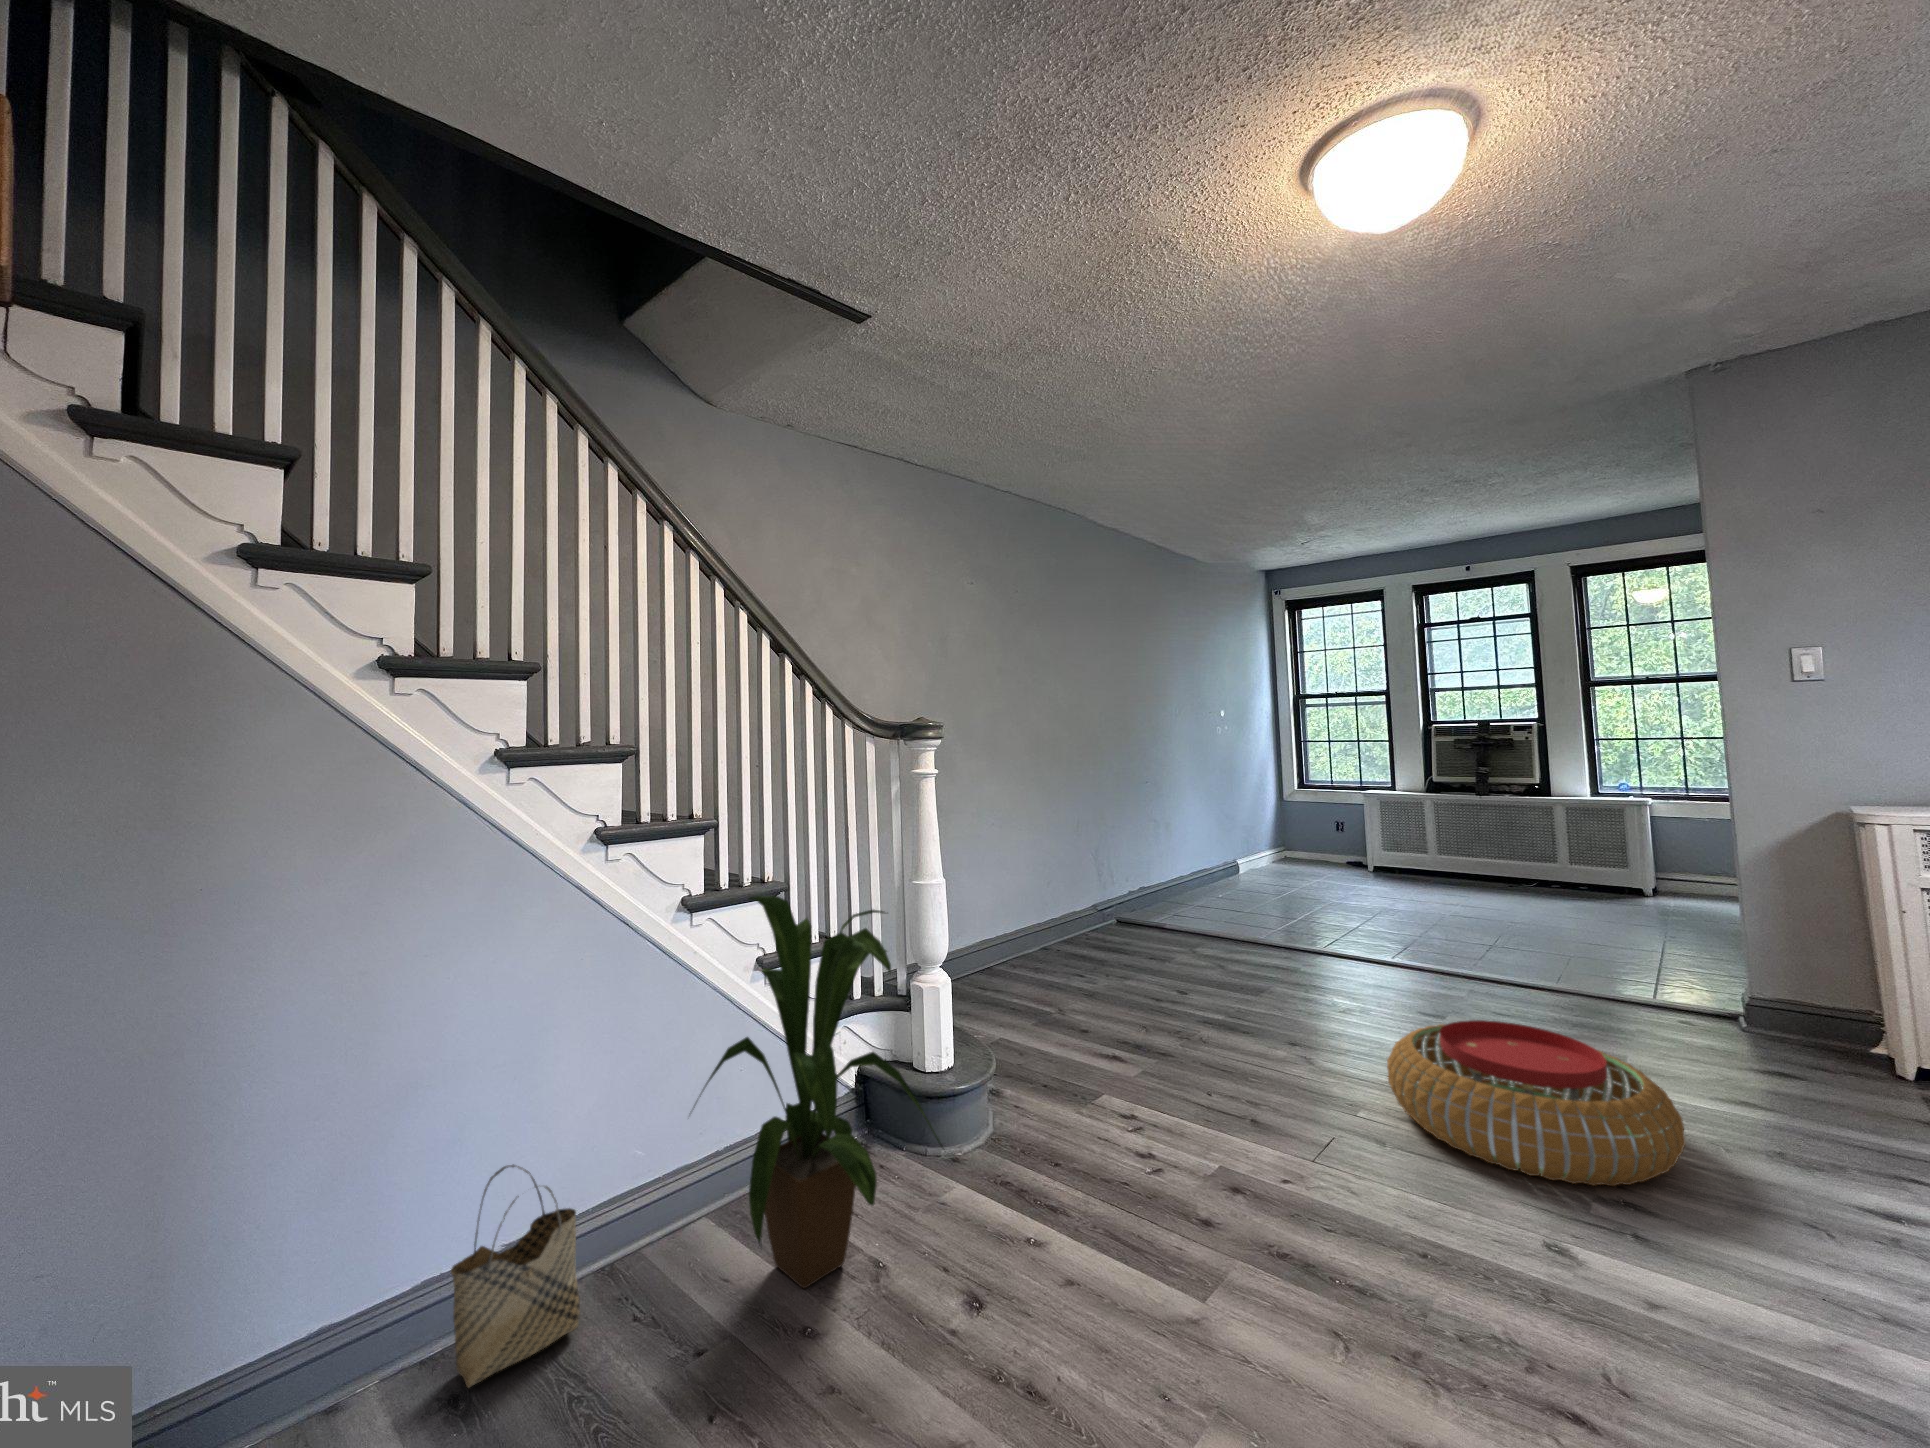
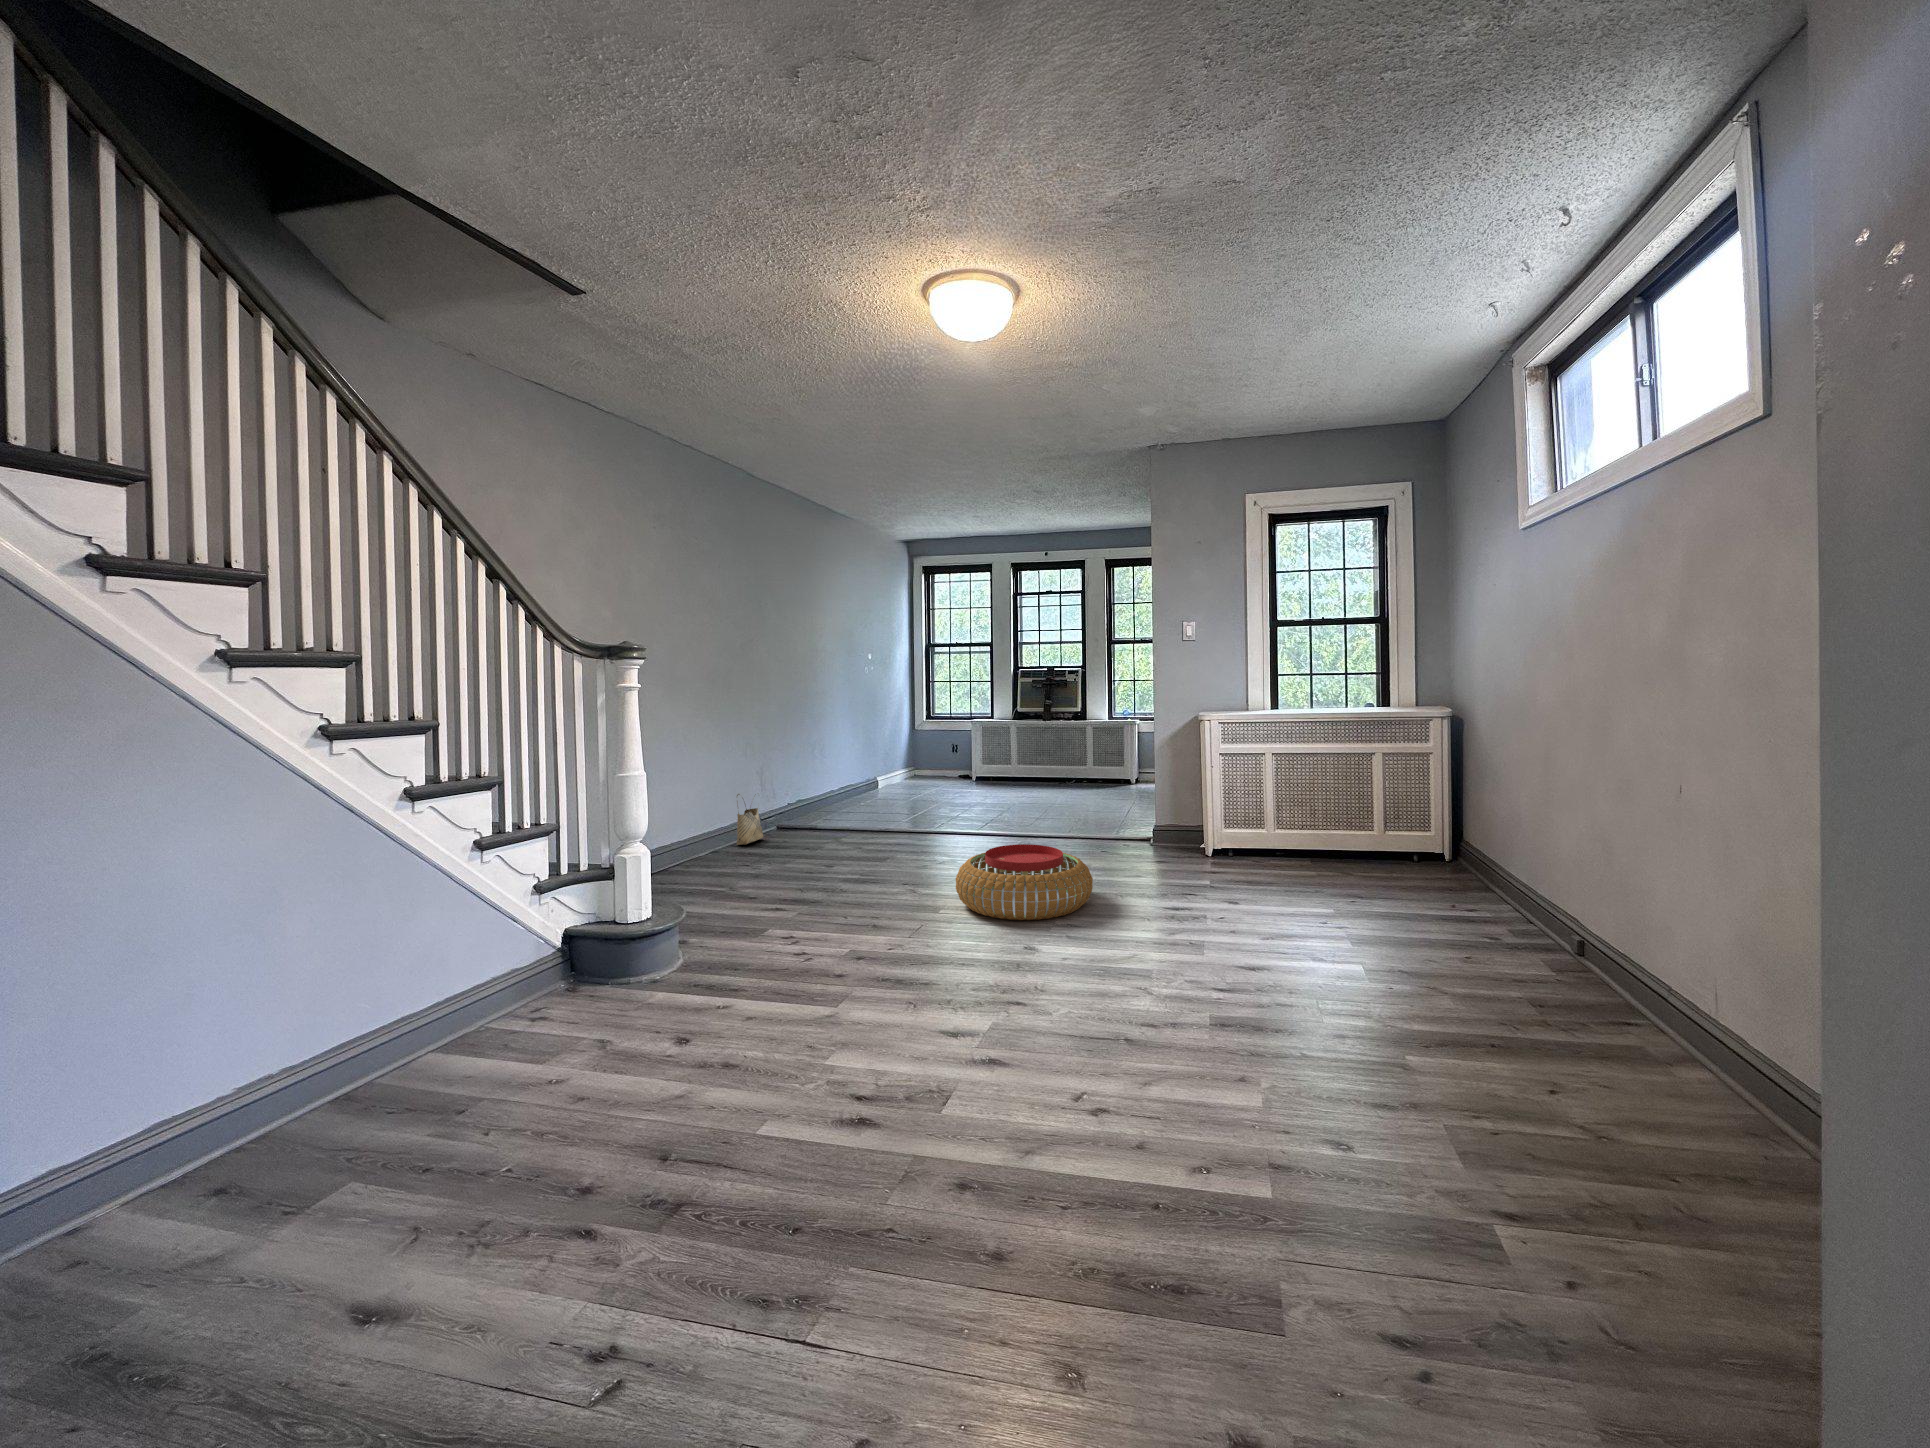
house plant: present [694,896,943,1288] -> none [423,772,659,1065]
woven basket: present [451,1165,580,1388] -> present [736,794,763,845]

